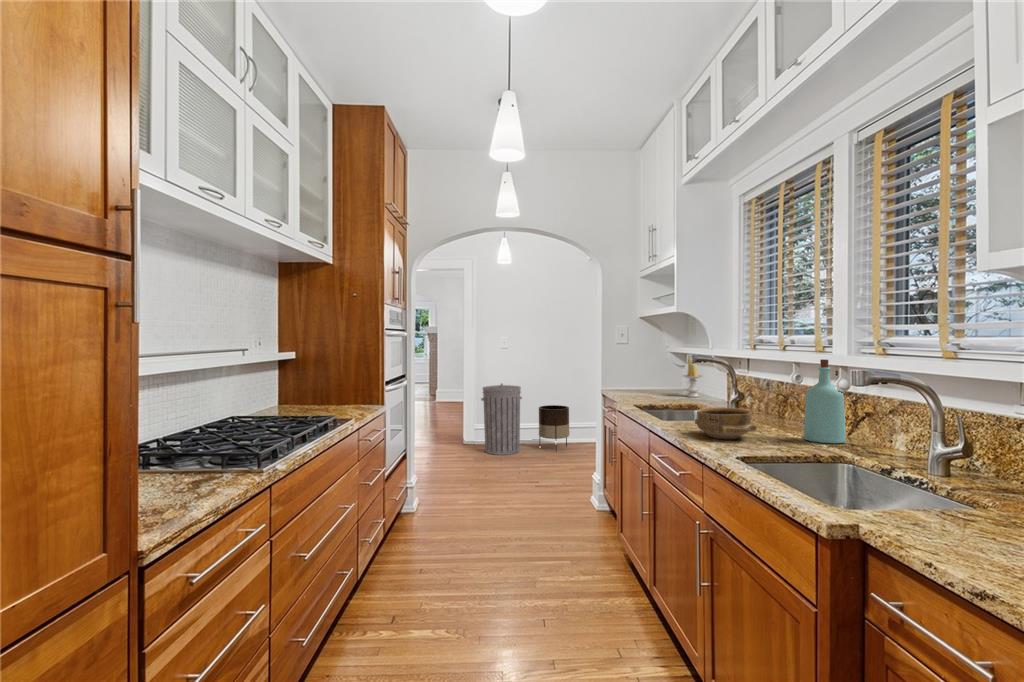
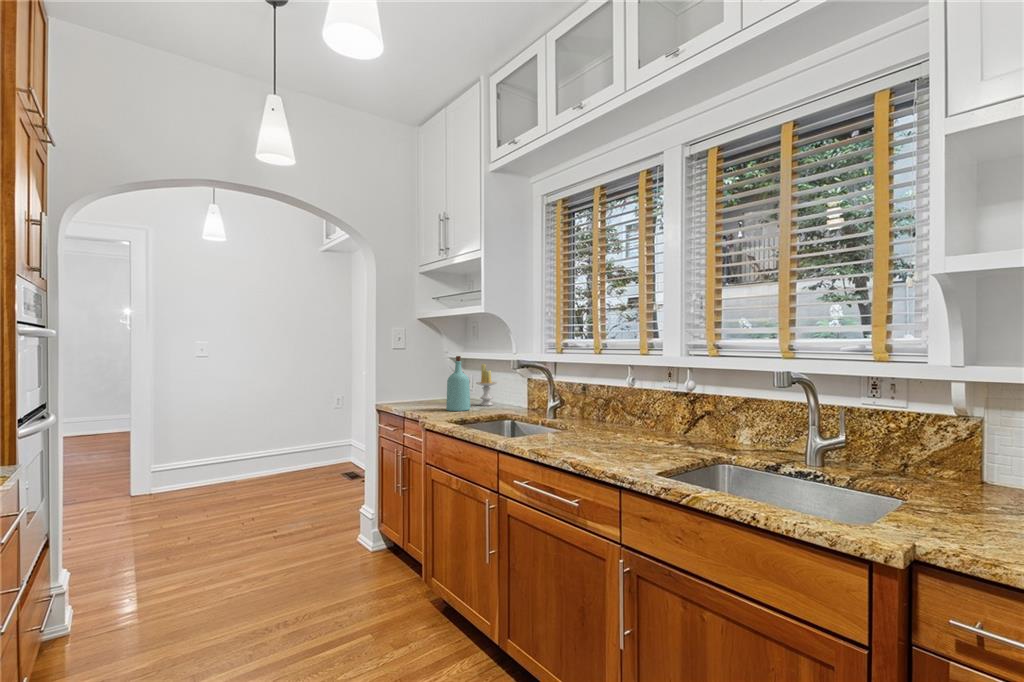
bottle: present [804,359,846,444] -> present [446,356,470,411]
trash can: present [481,384,522,455] -> none [176,403,239,501]
planter: present [539,405,569,451] -> none [262,426,304,485]
ceramic bowl: present [695,407,757,439] -> none [565,416,633,453]

